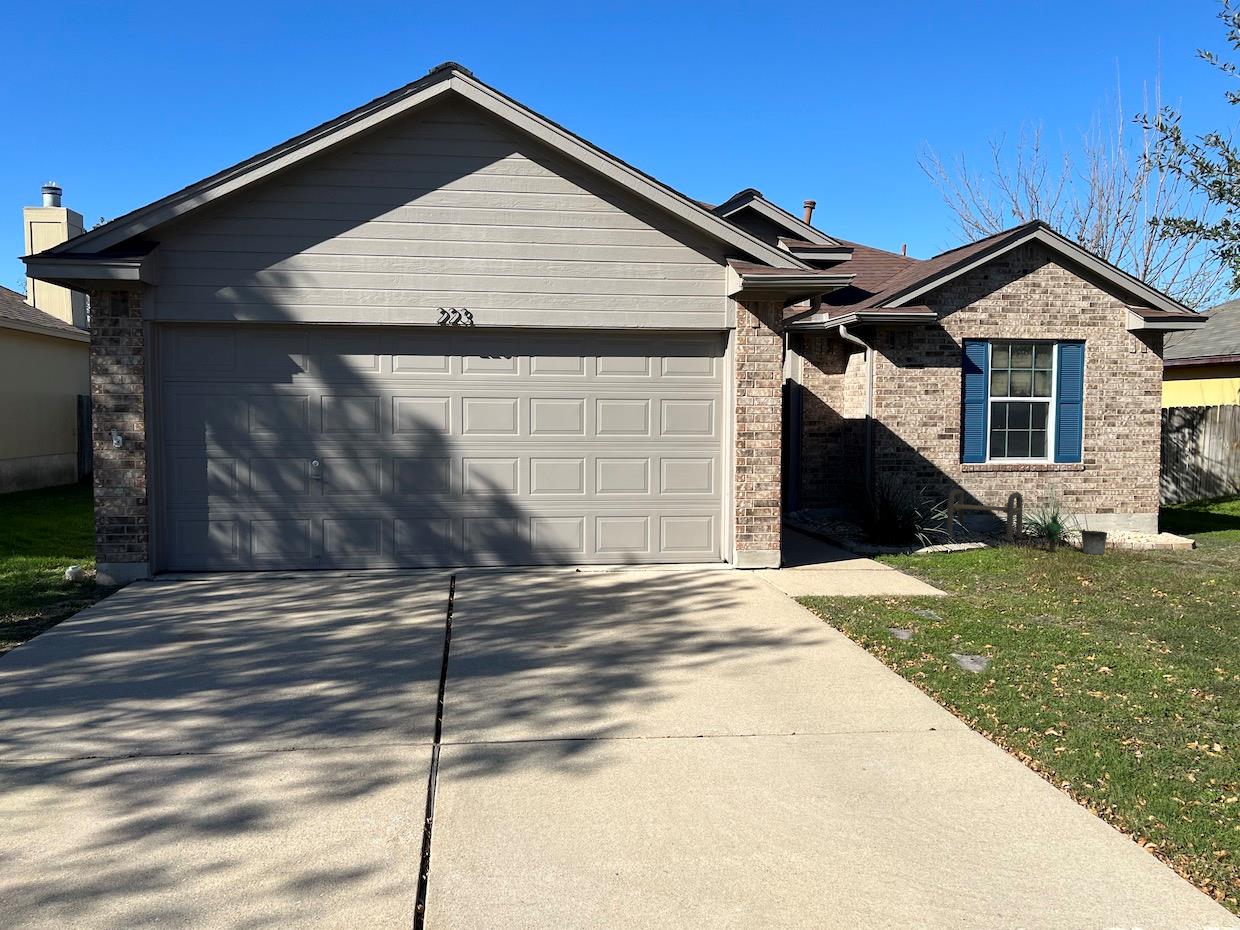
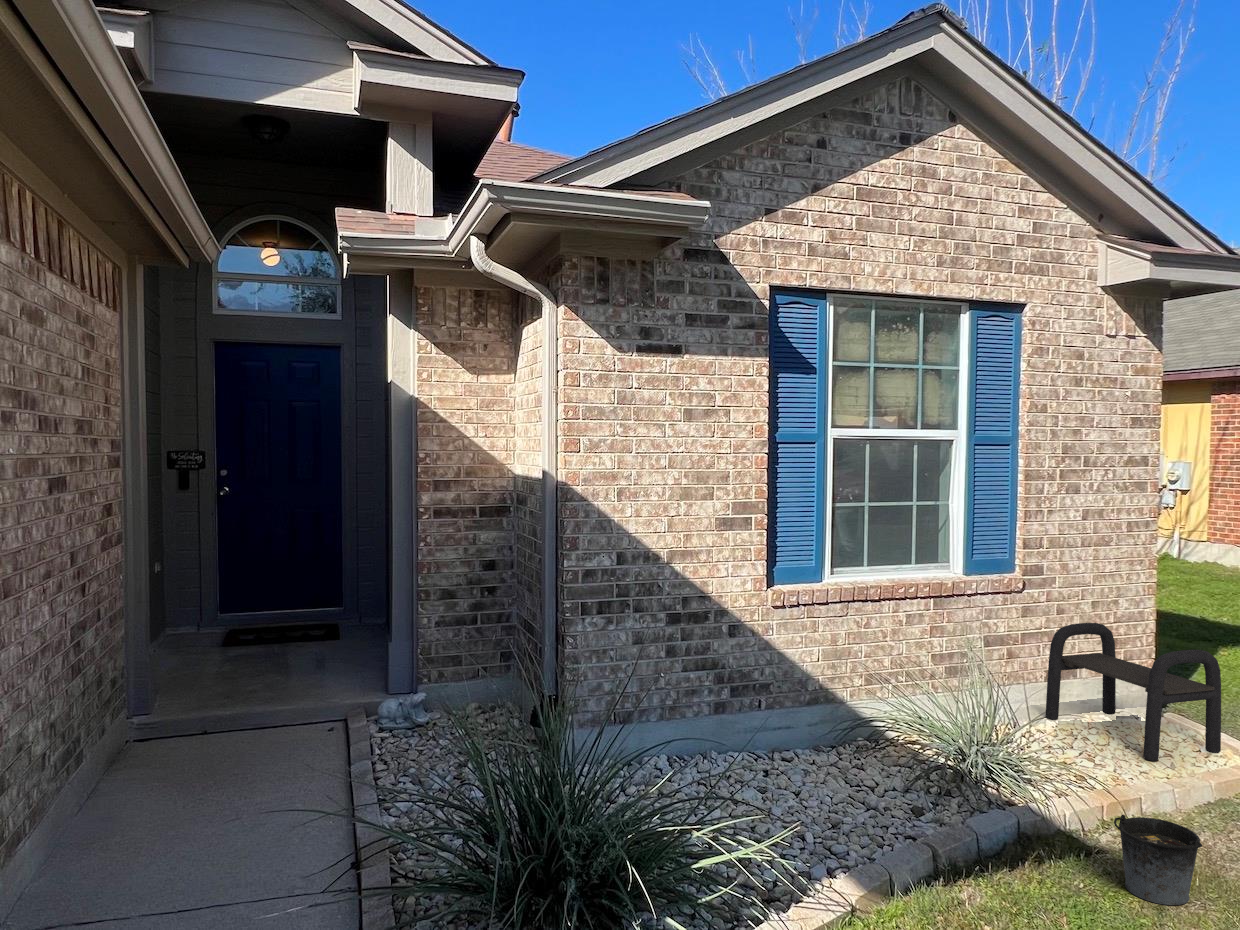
bench: present [947,489,1022,541] -> present [1045,623,1221,761]
decorative plant: present [1041,513,1064,552] -> none [1008,776,1081,898]

